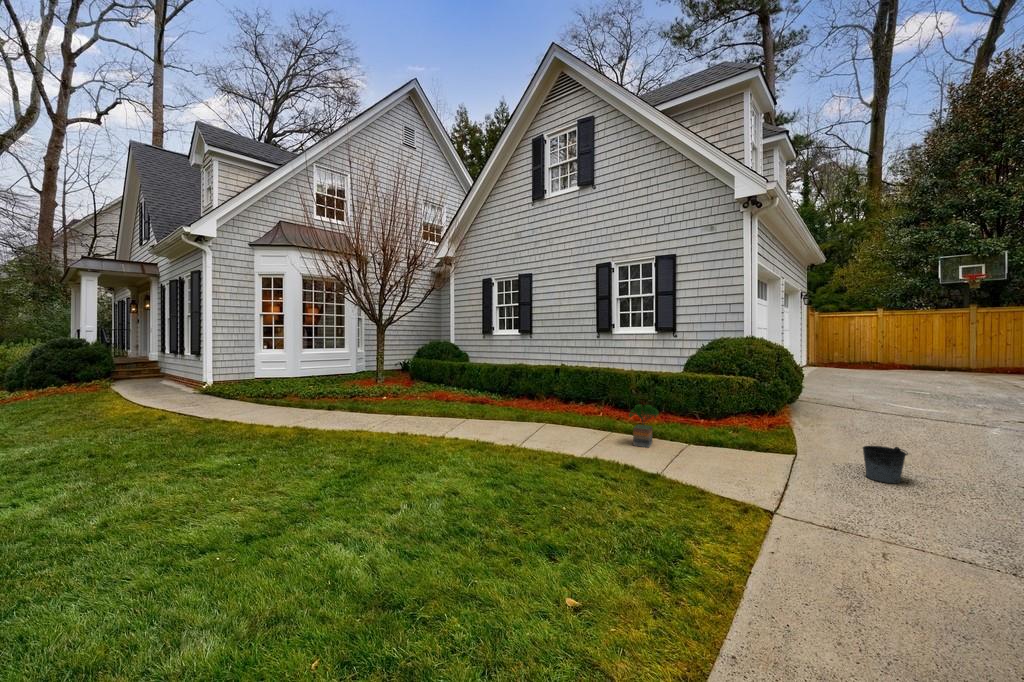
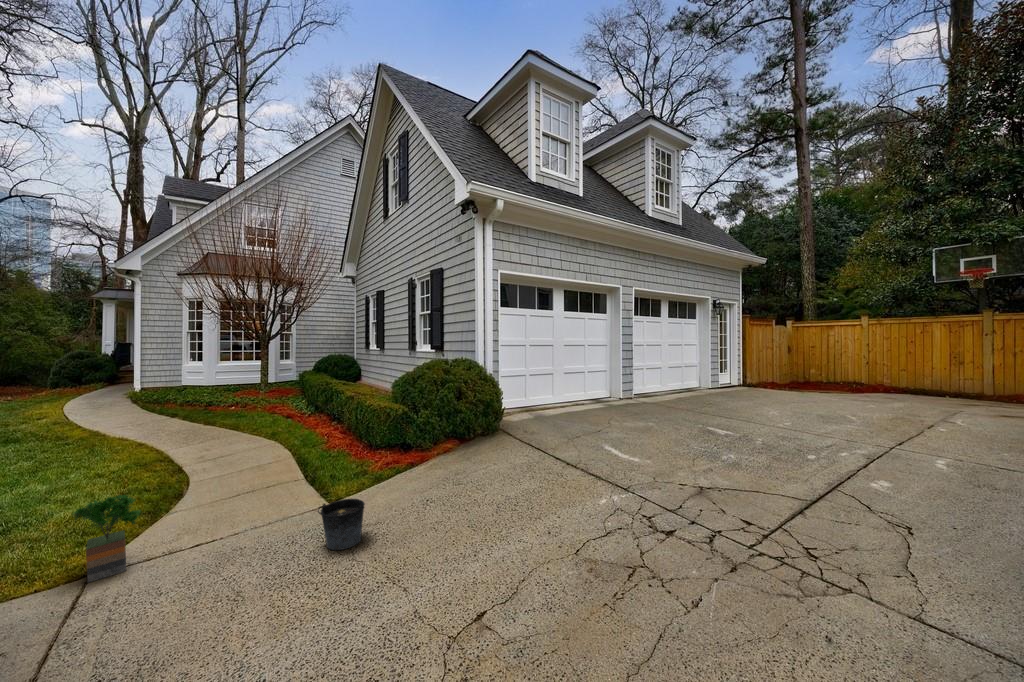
potted tree: present [629,405,659,448] -> present [73,495,140,582]

